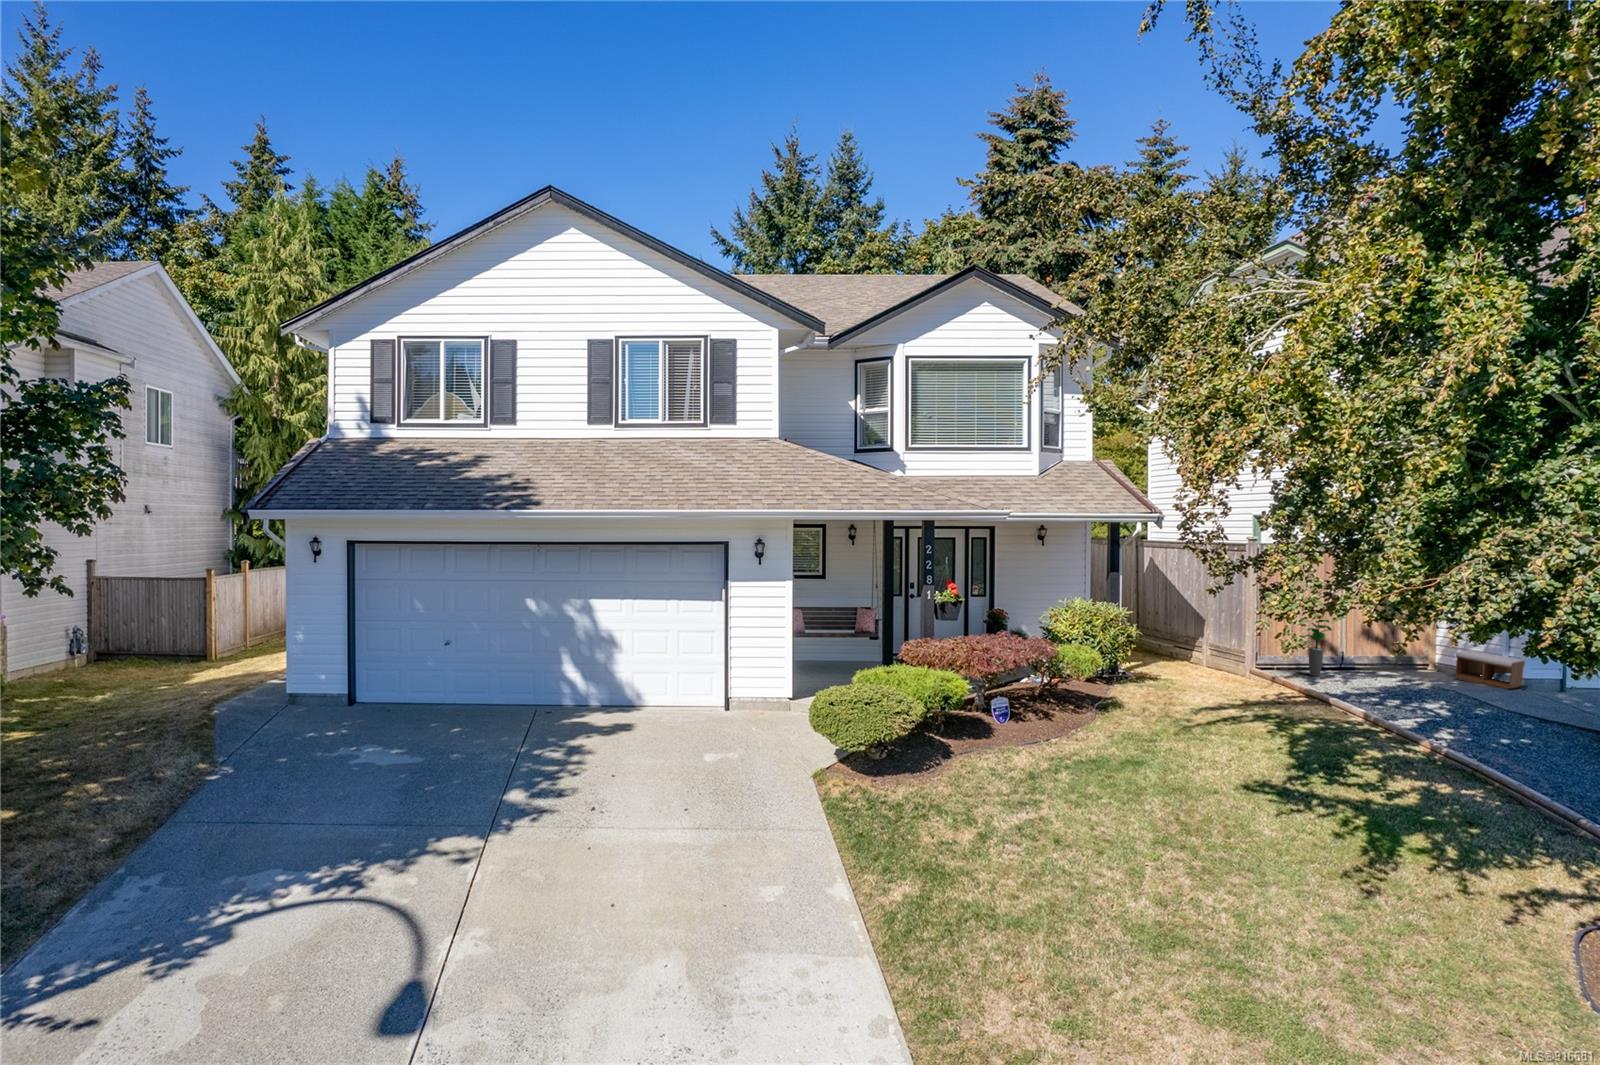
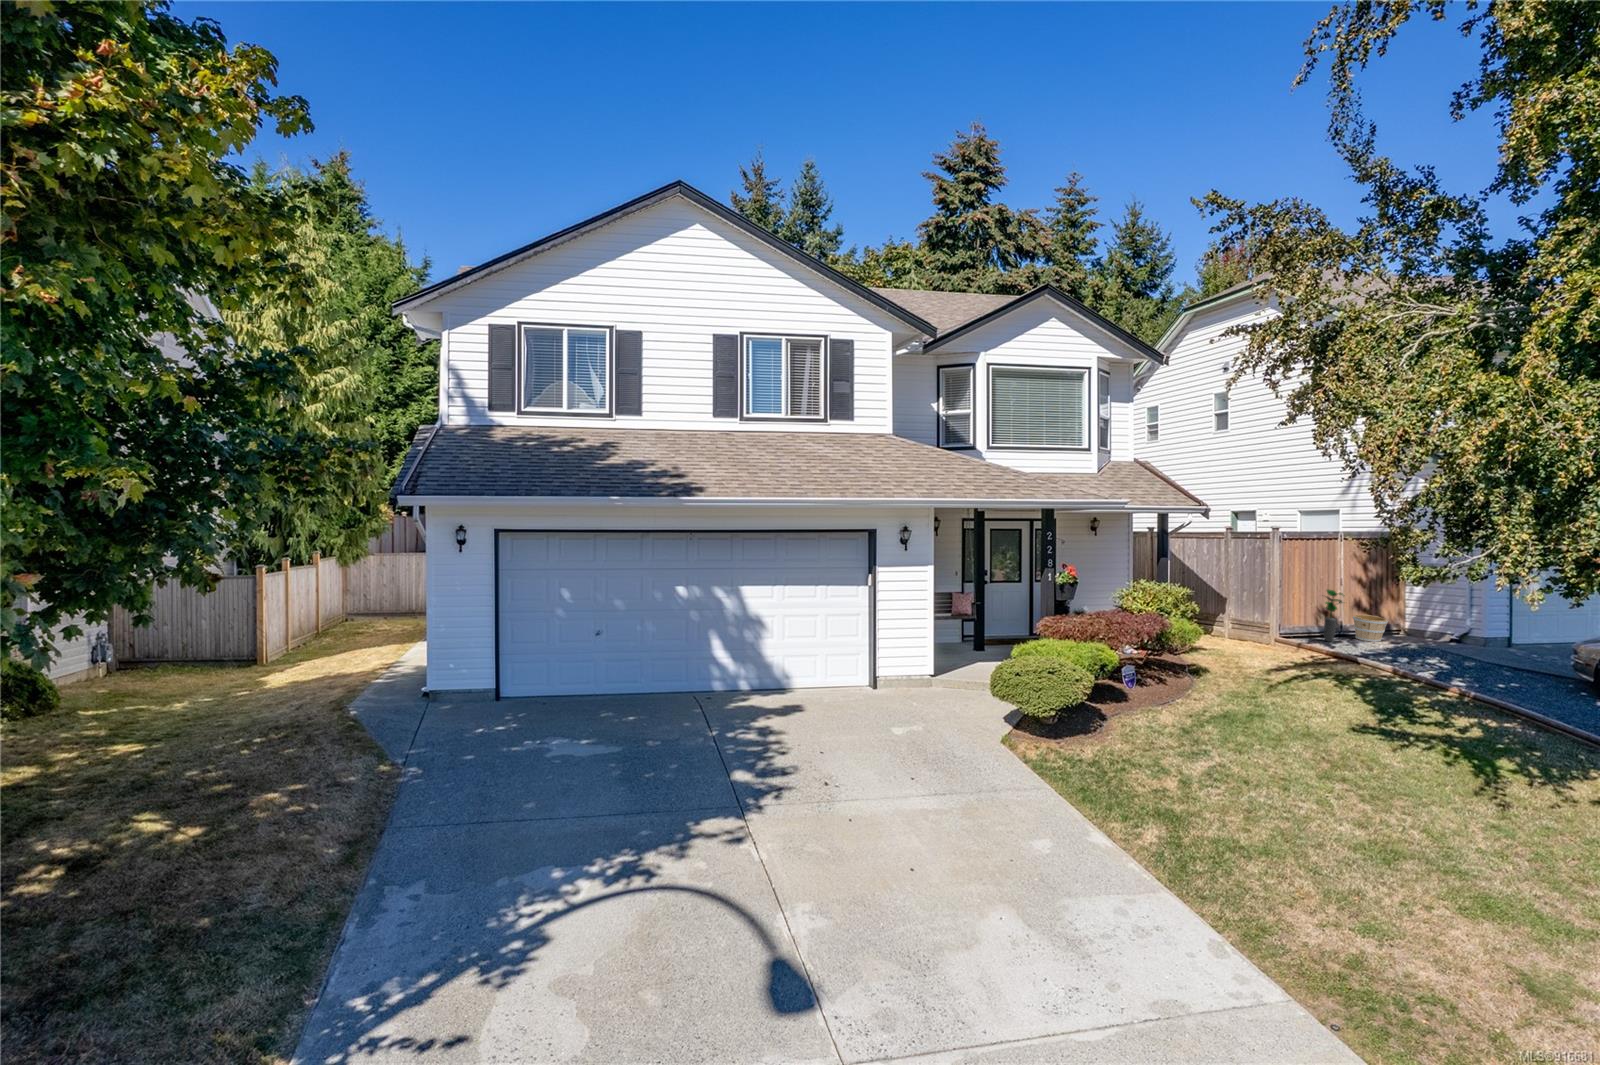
wooden bucket: none [1355,645,1395,679] -> present [1353,615,1388,642]
bench: present [1454,650,1525,689] -> none [1427,616,1485,648]

